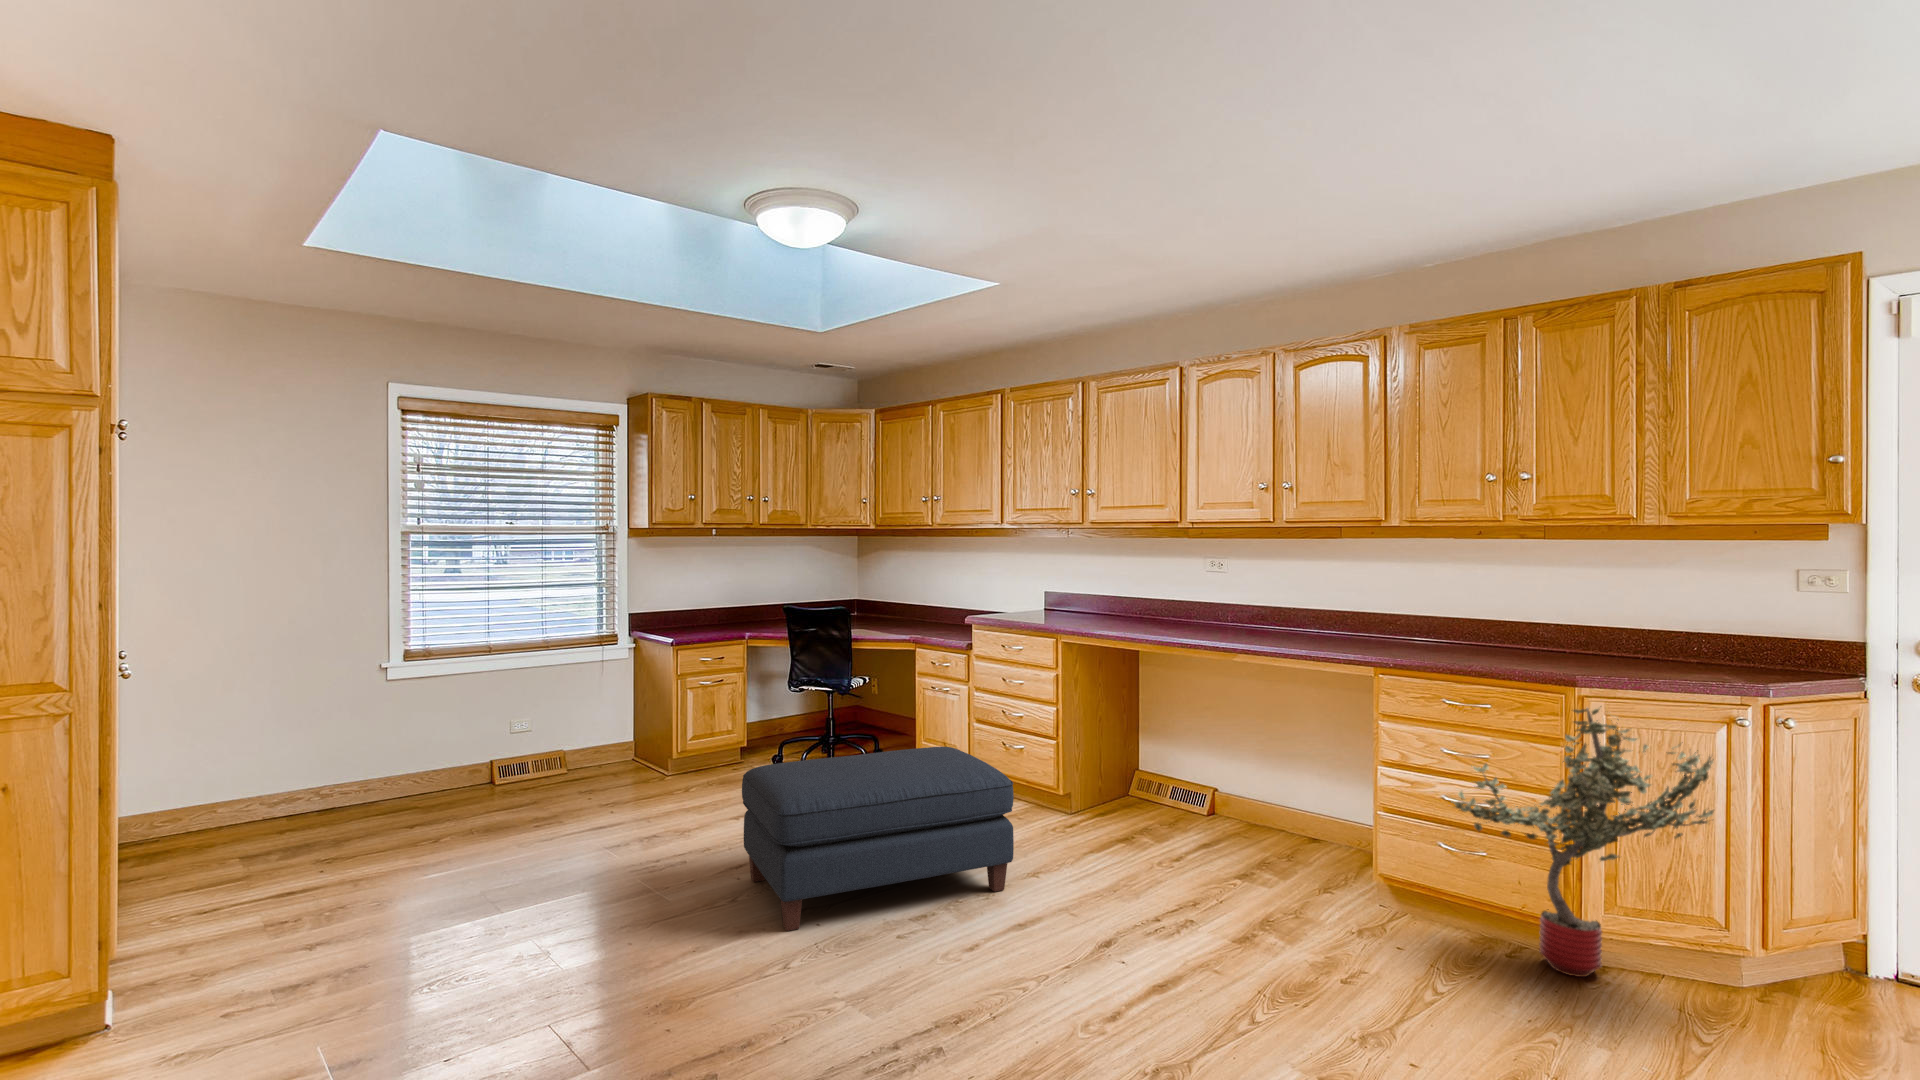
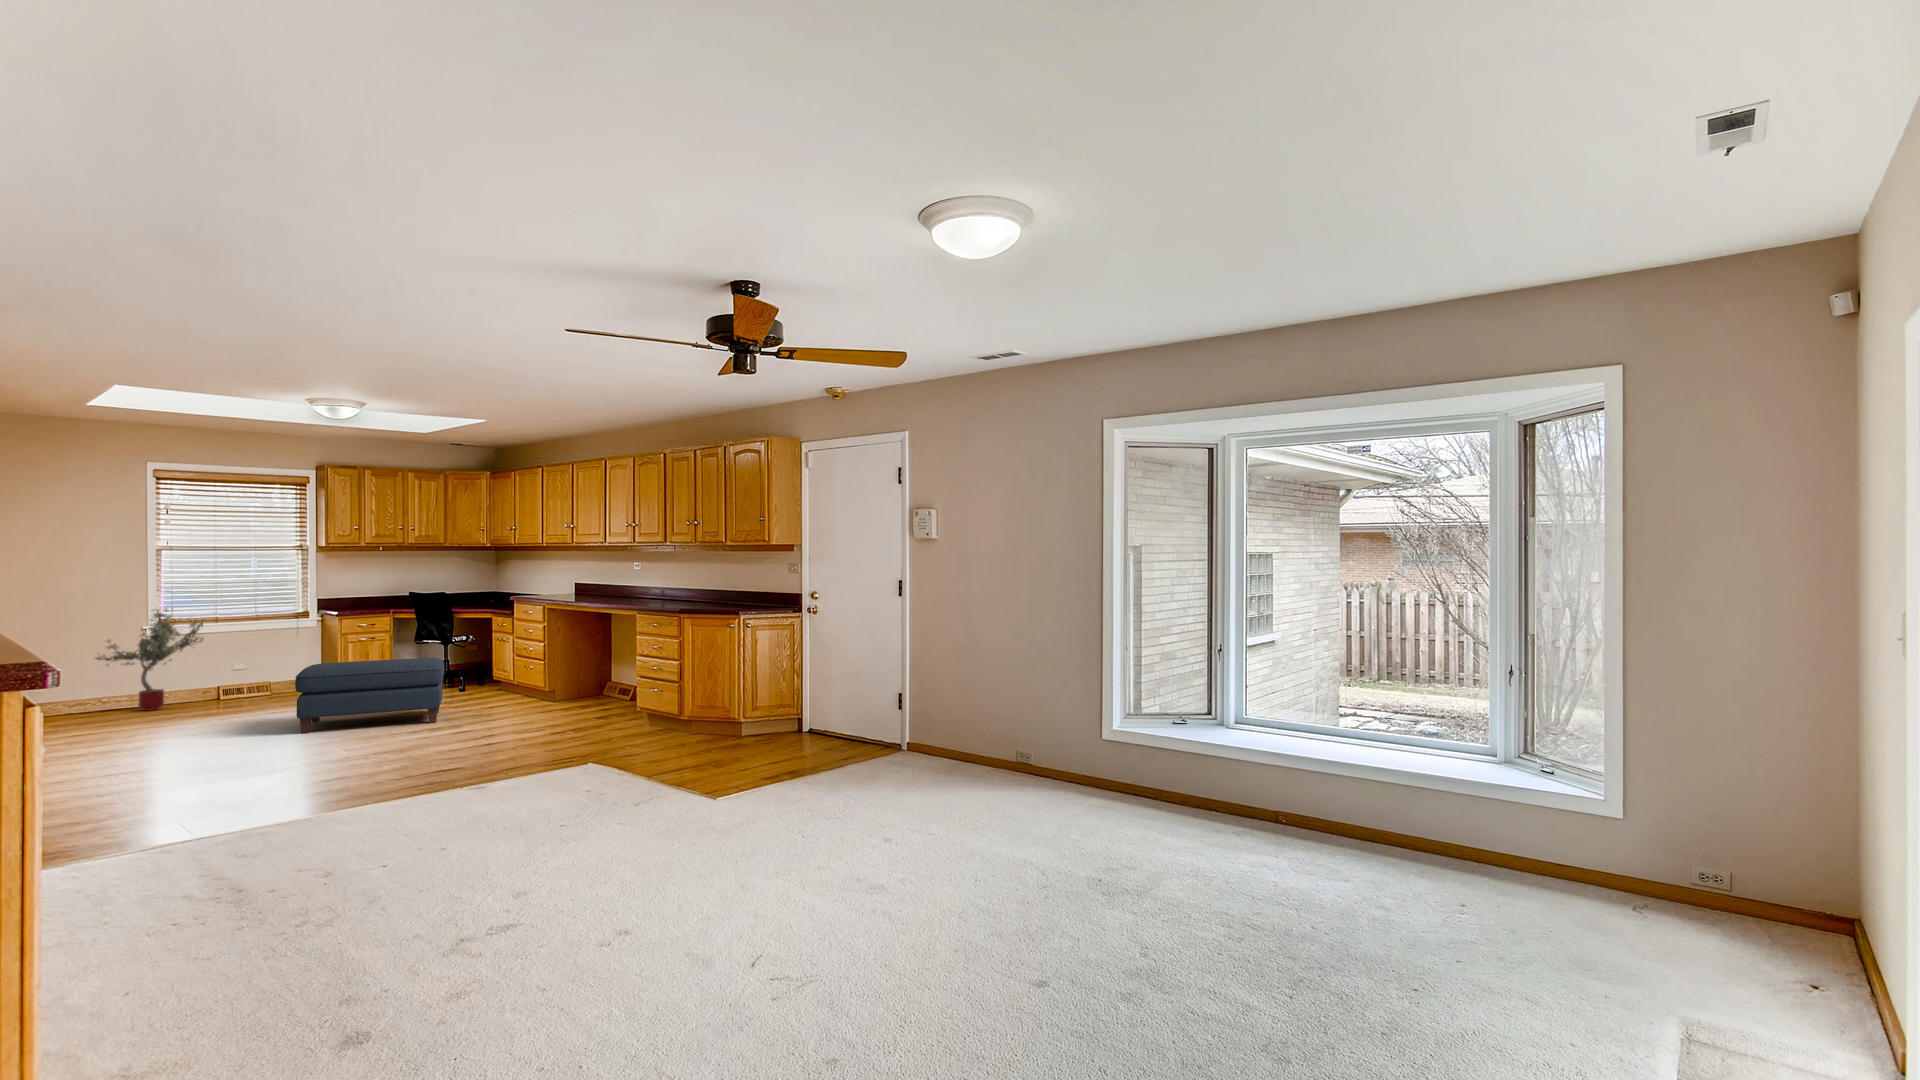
potted tree: present [1454,708,1714,977] -> present [96,609,204,711]

